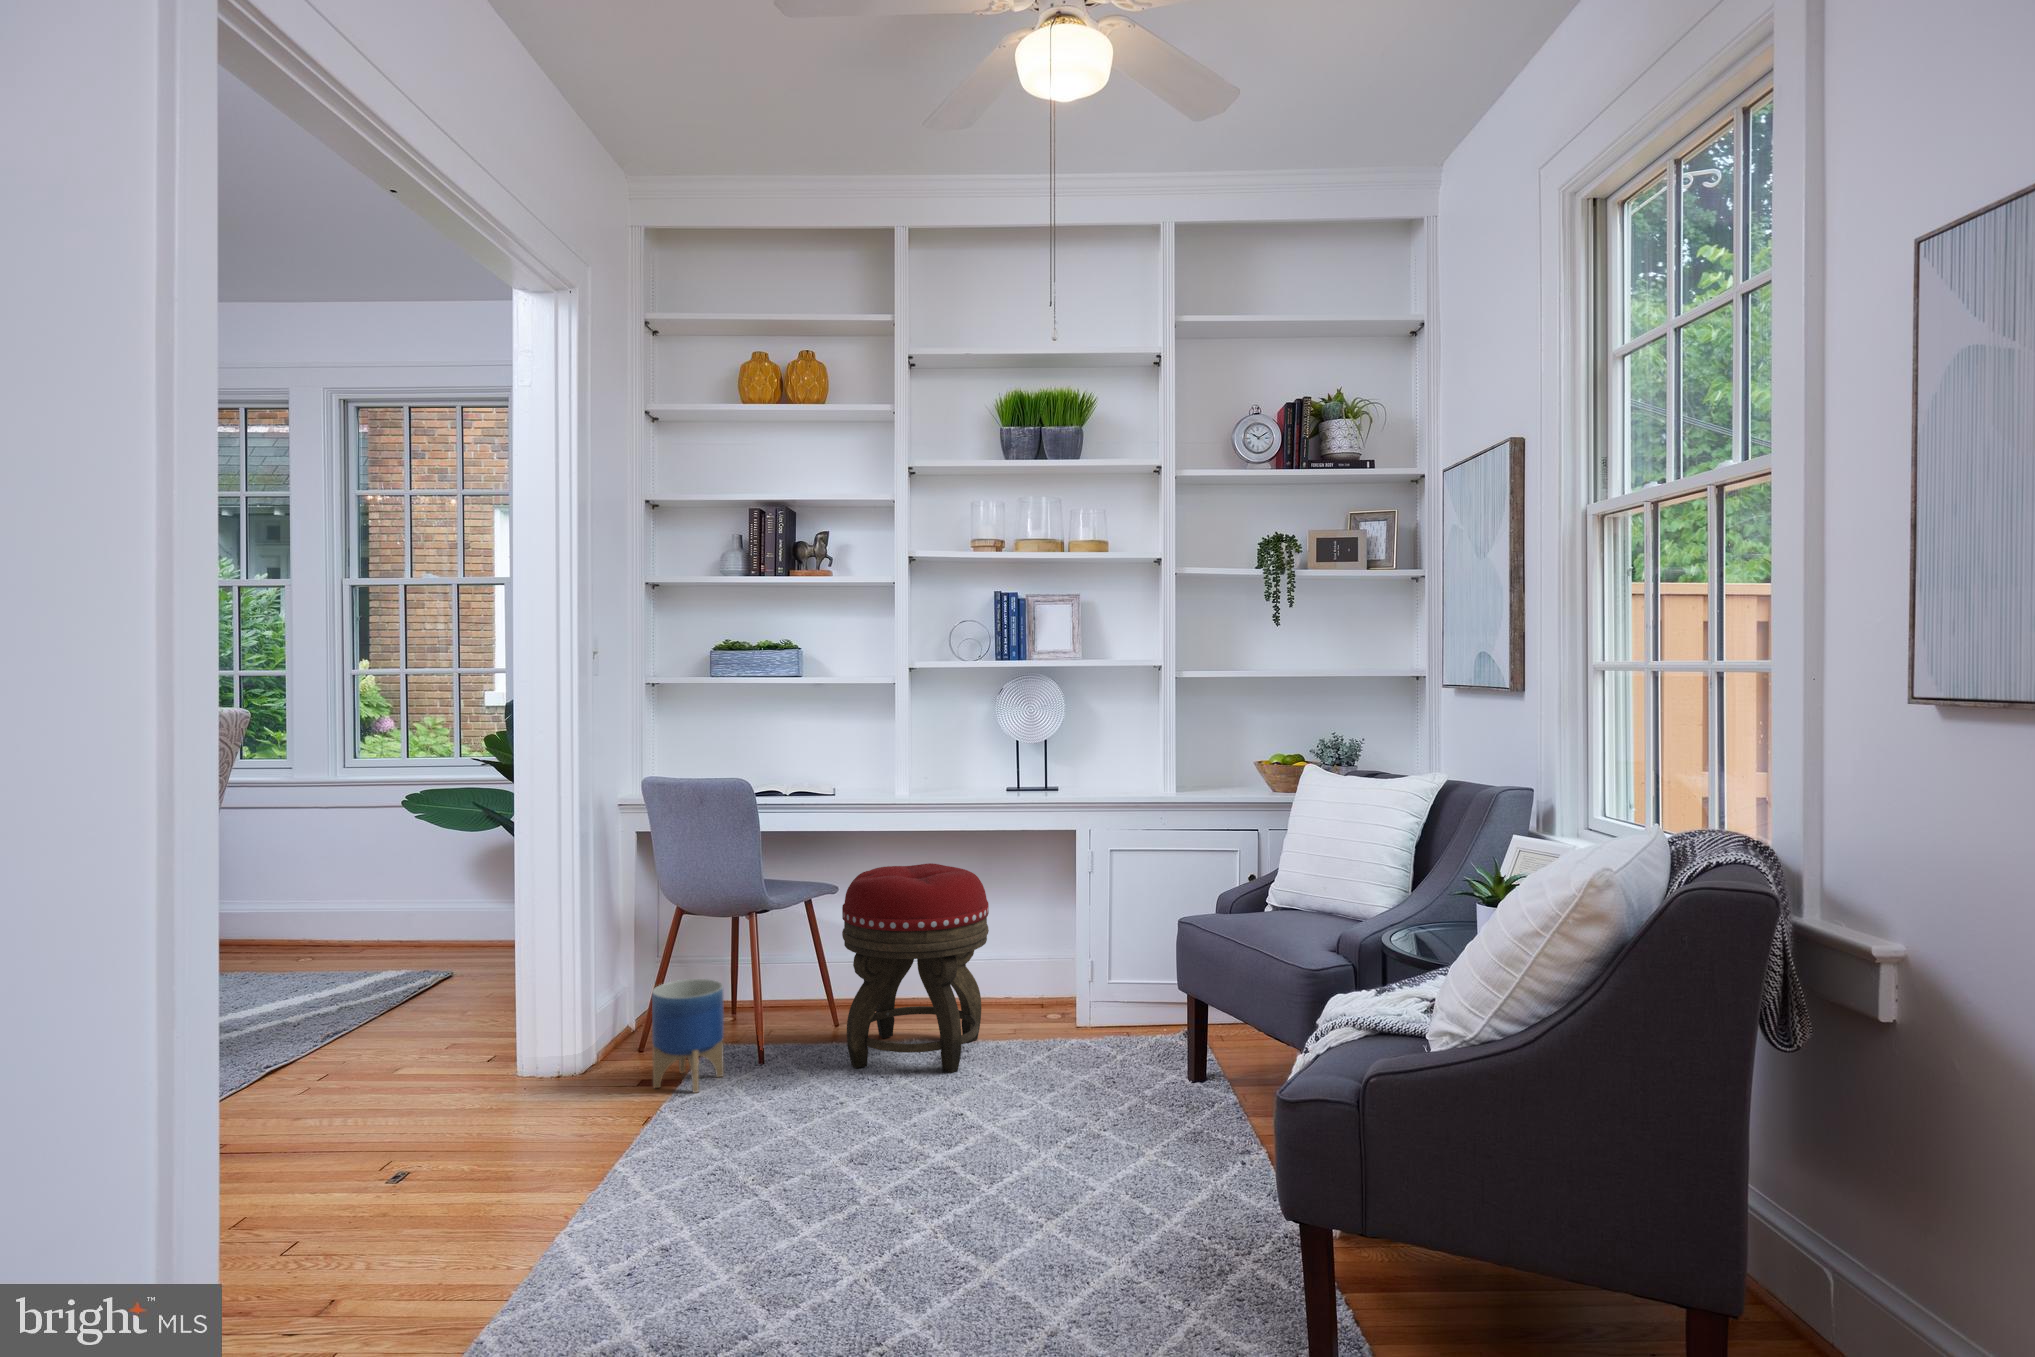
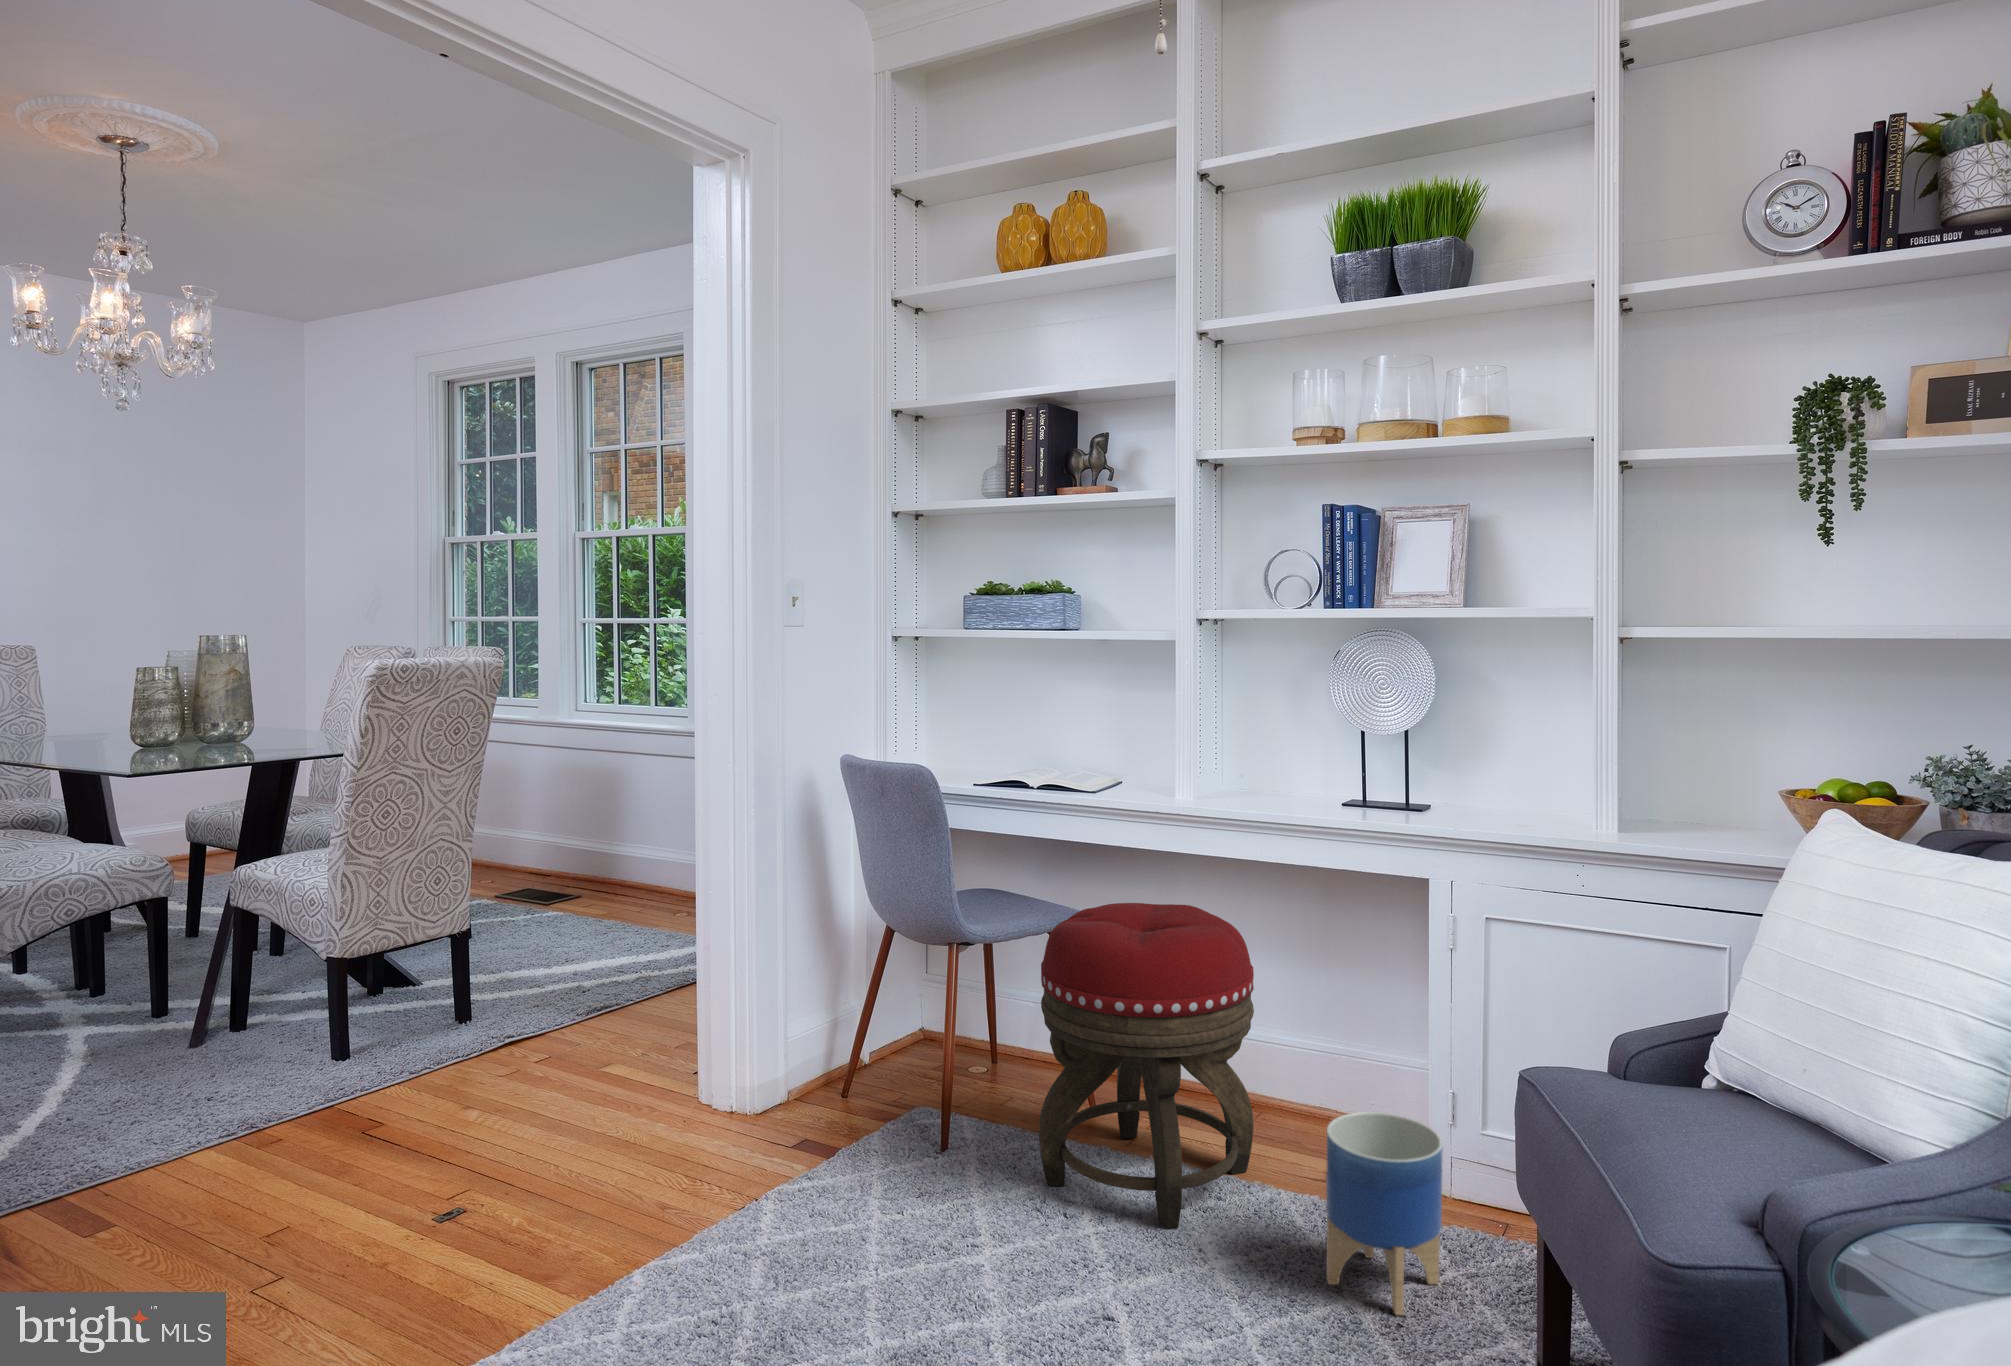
planter: present [652,979,724,1093] -> present [1326,1112,1443,1315]

